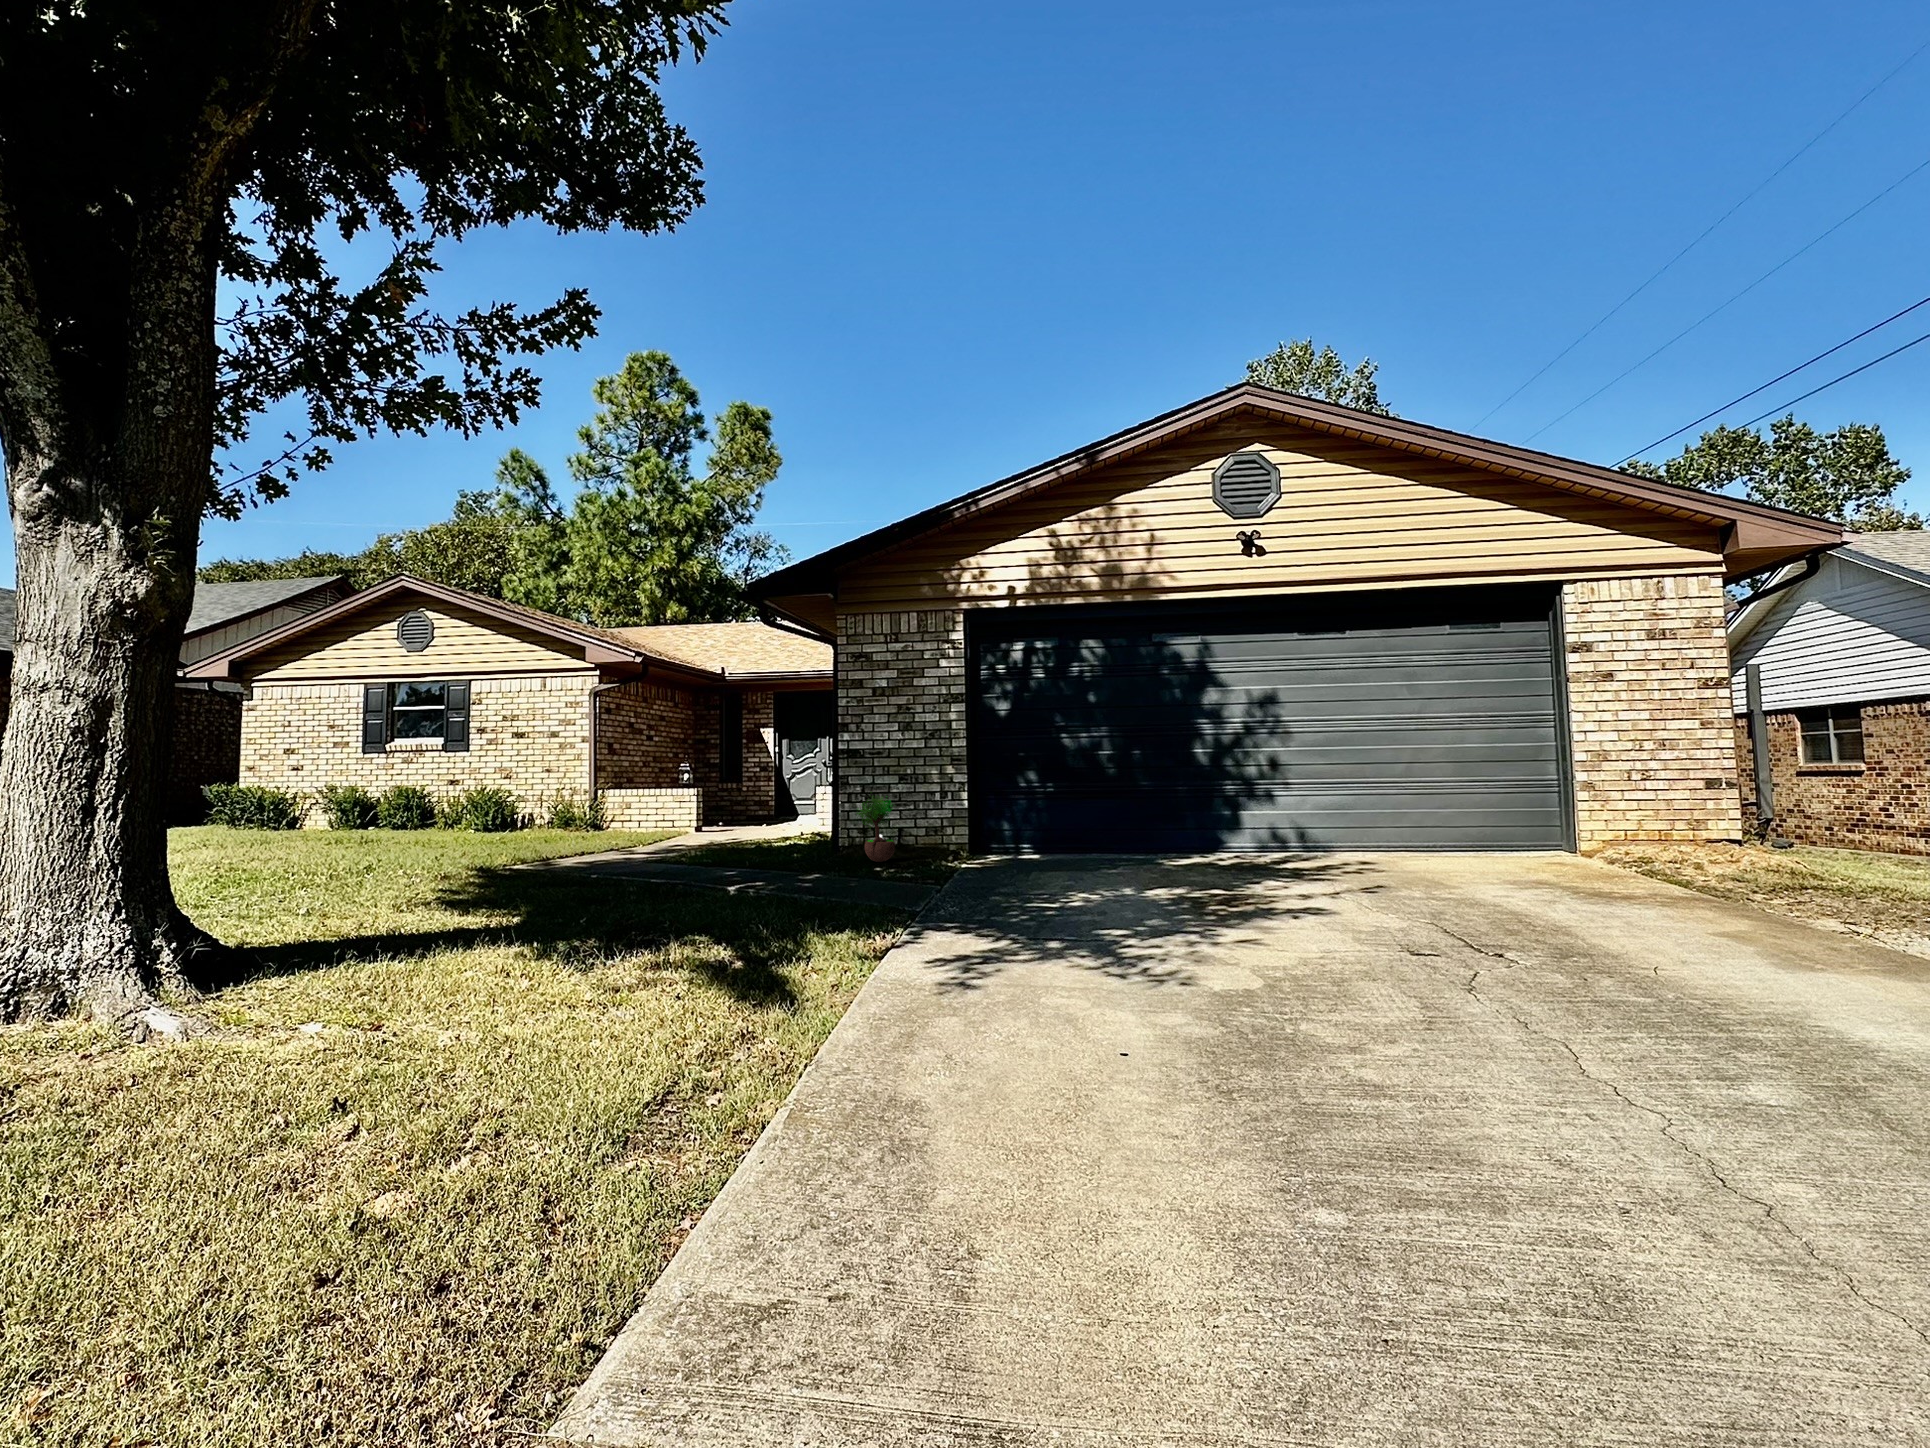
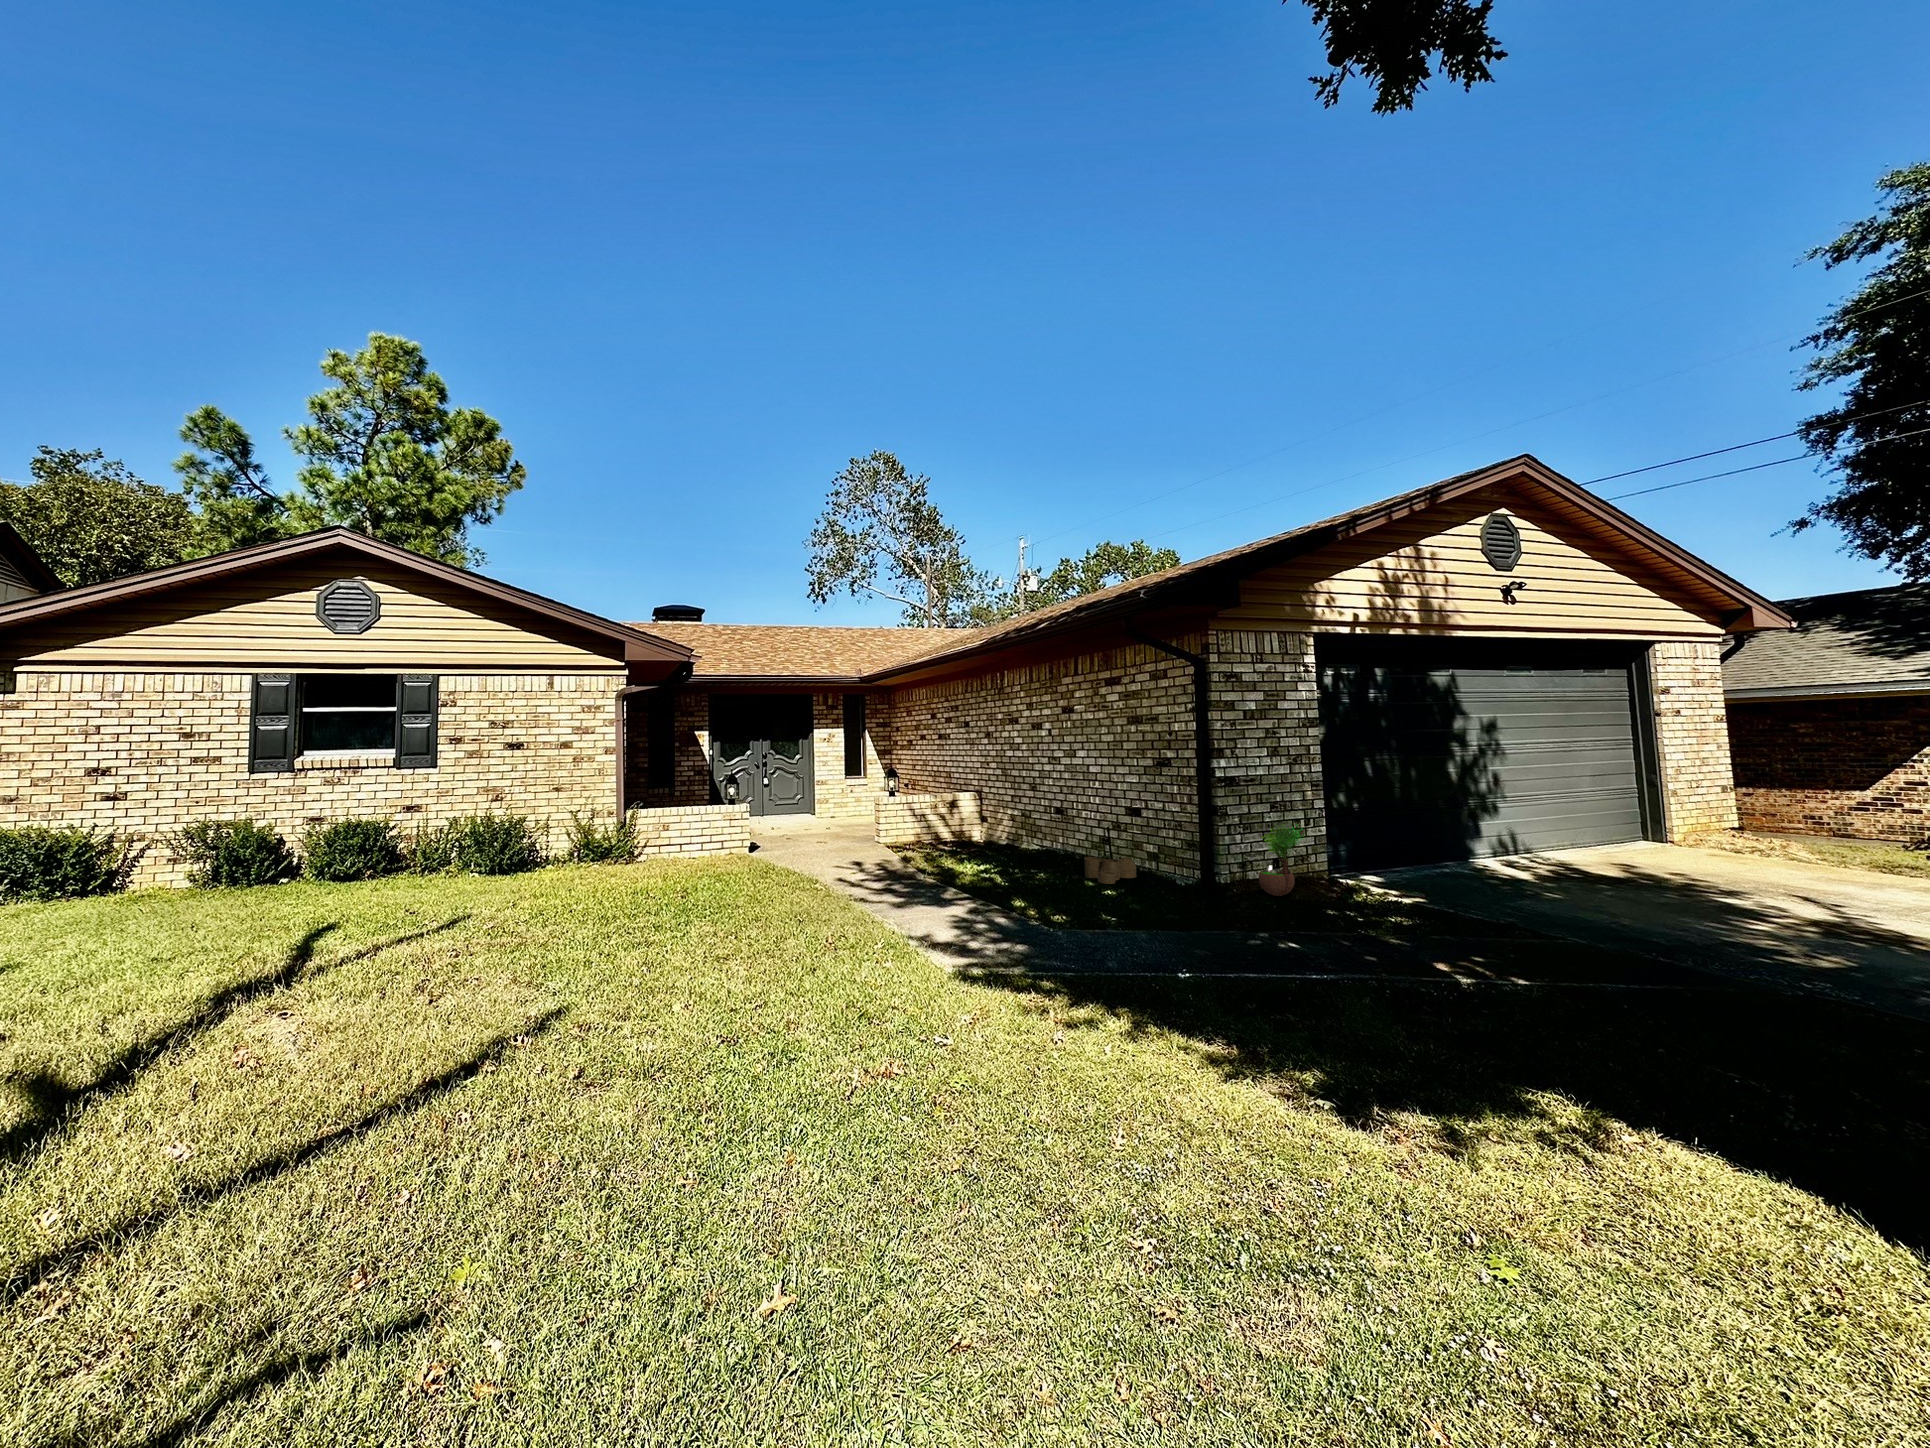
woven basket: none [798,827,854,850] -> present [1084,854,1136,884]

